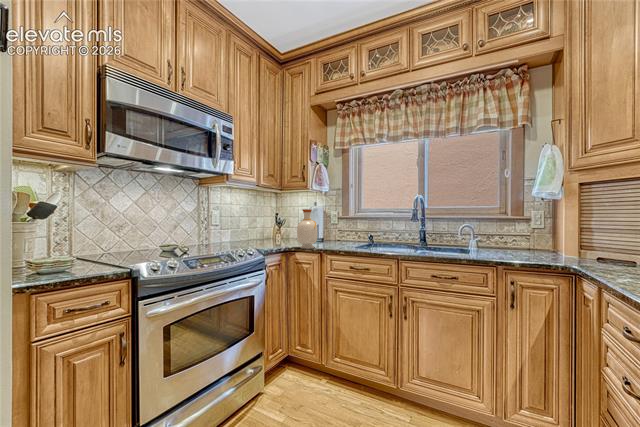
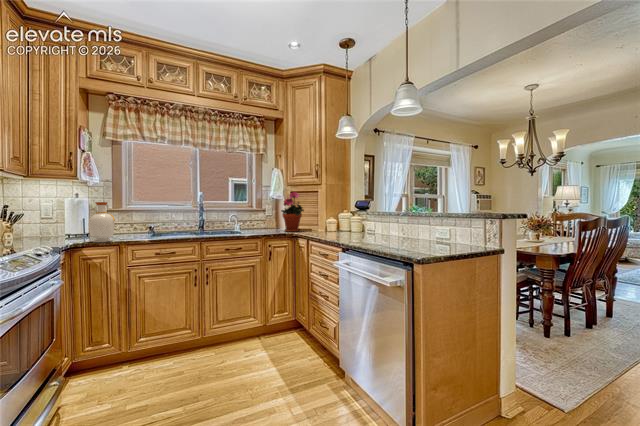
potted plant: none [550,183,607,264] -> present [281,192,304,232]

